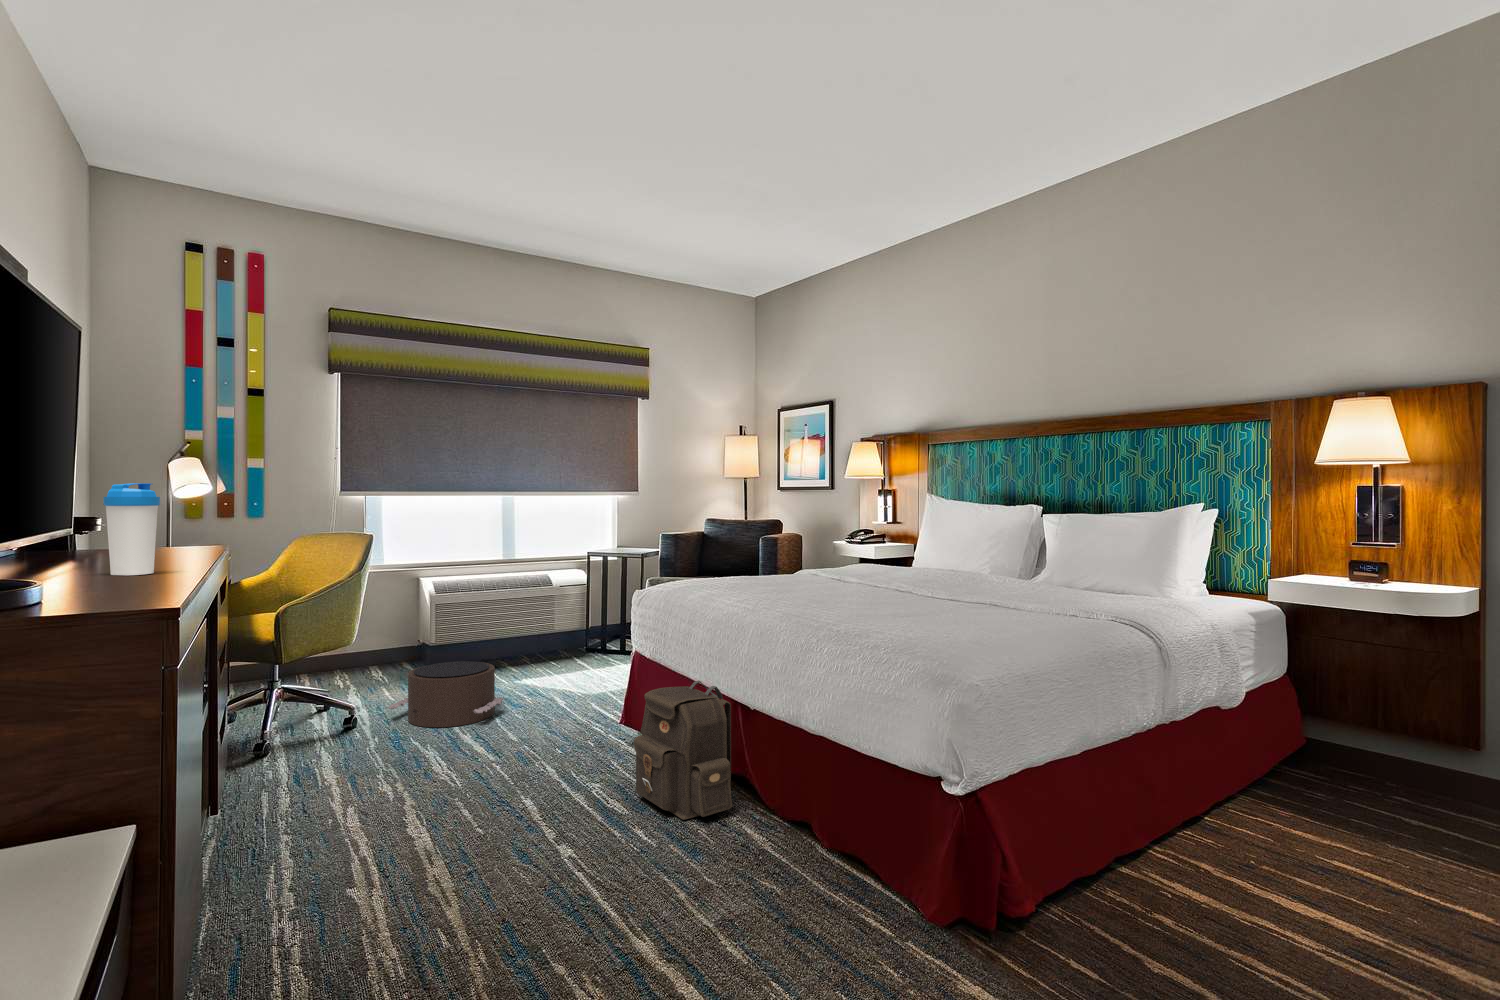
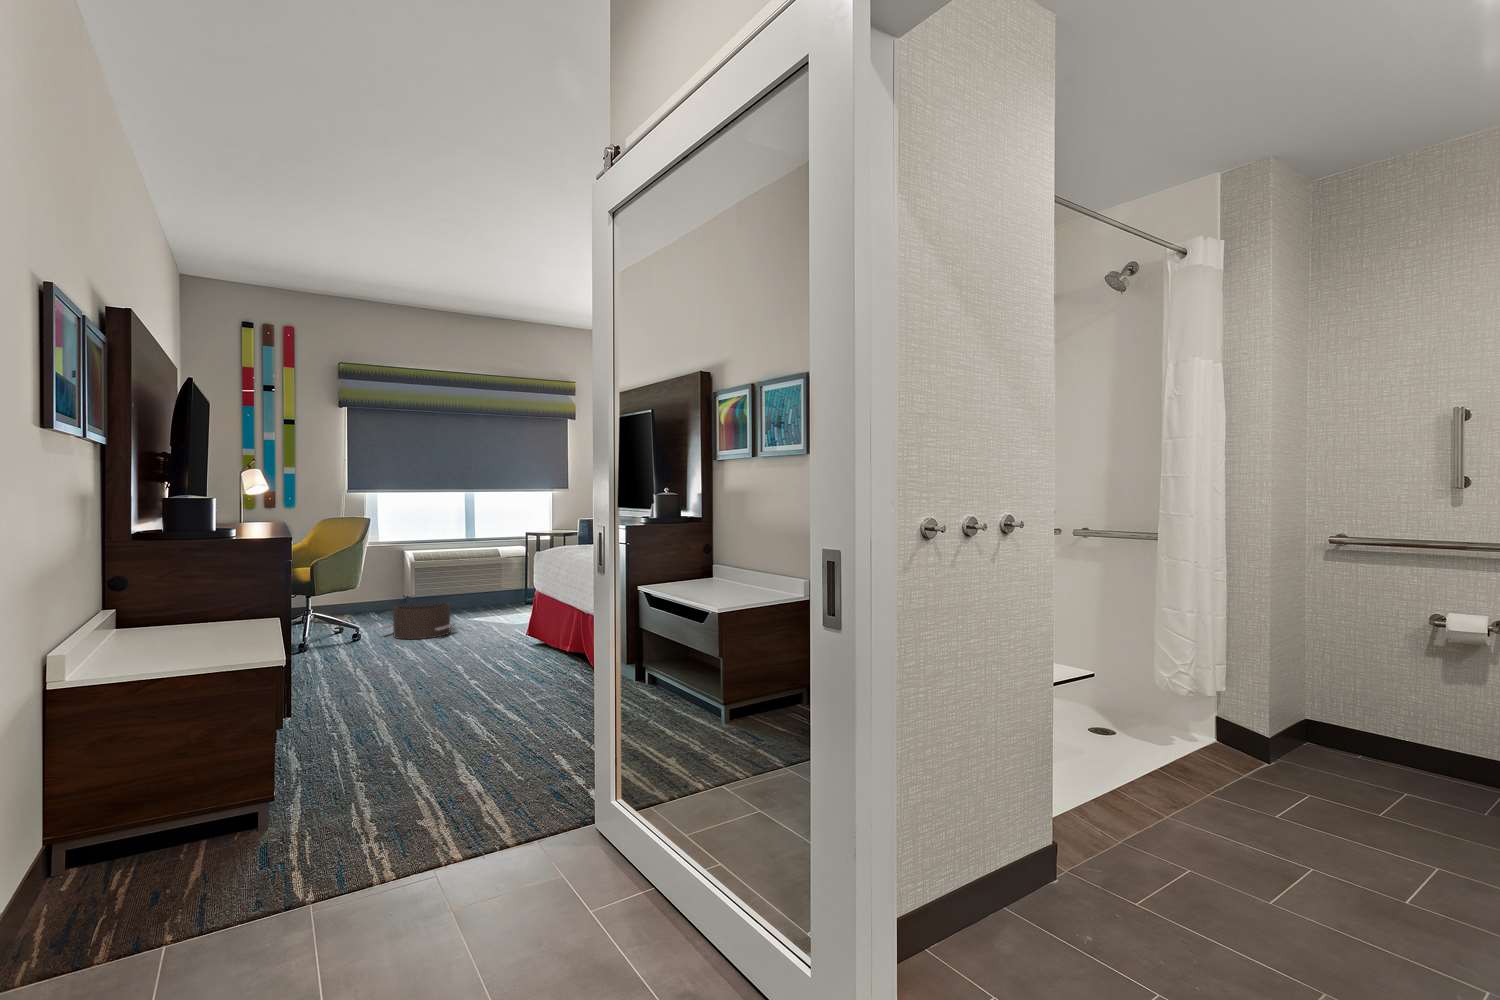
water bottle: present [103,483,160,575] -> none [239,486,264,530]
backpack: present [634,680,732,820] -> none [519,599,575,672]

